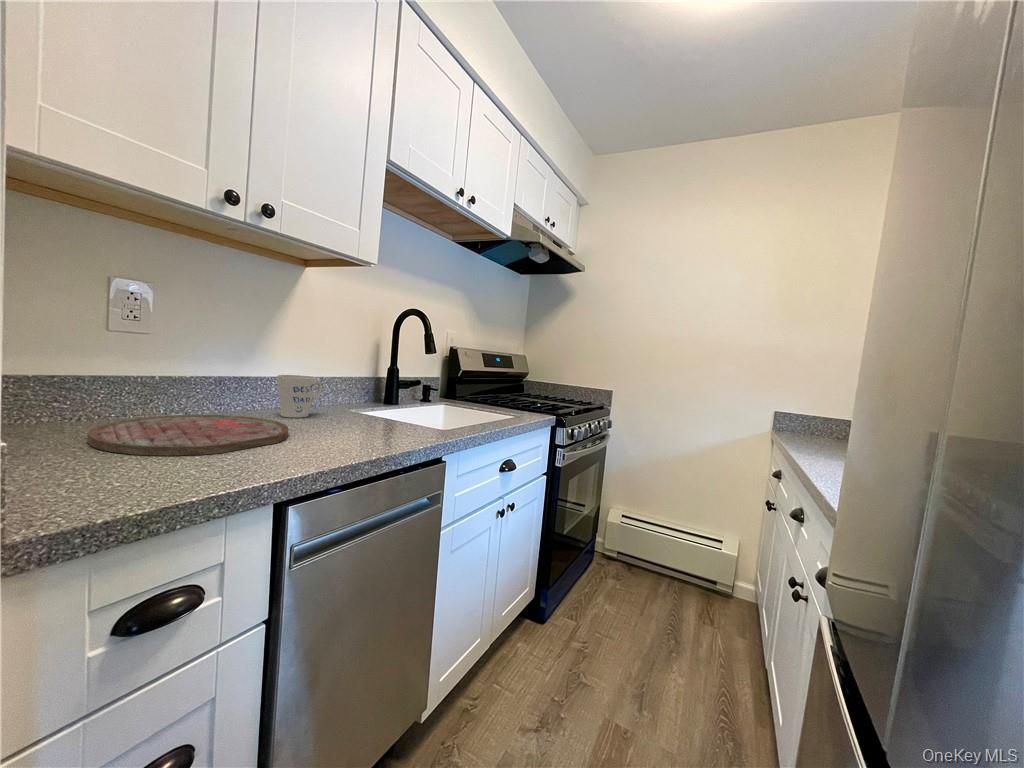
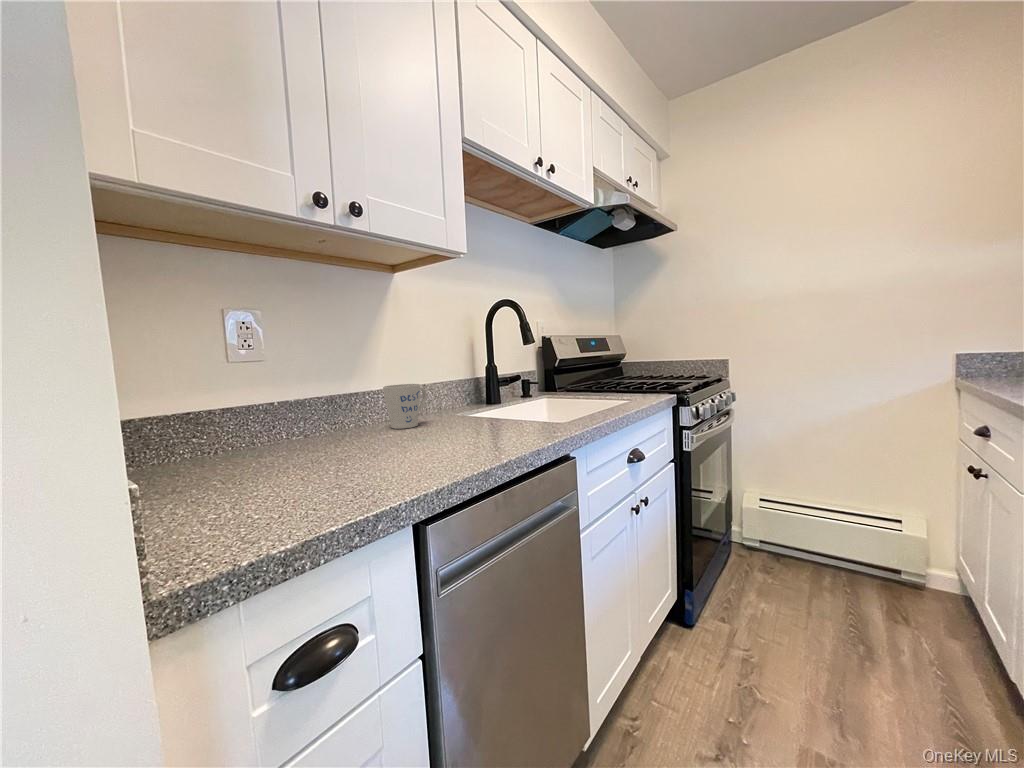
cutting board: present [87,415,288,456] -> none [223,432,406,483]

